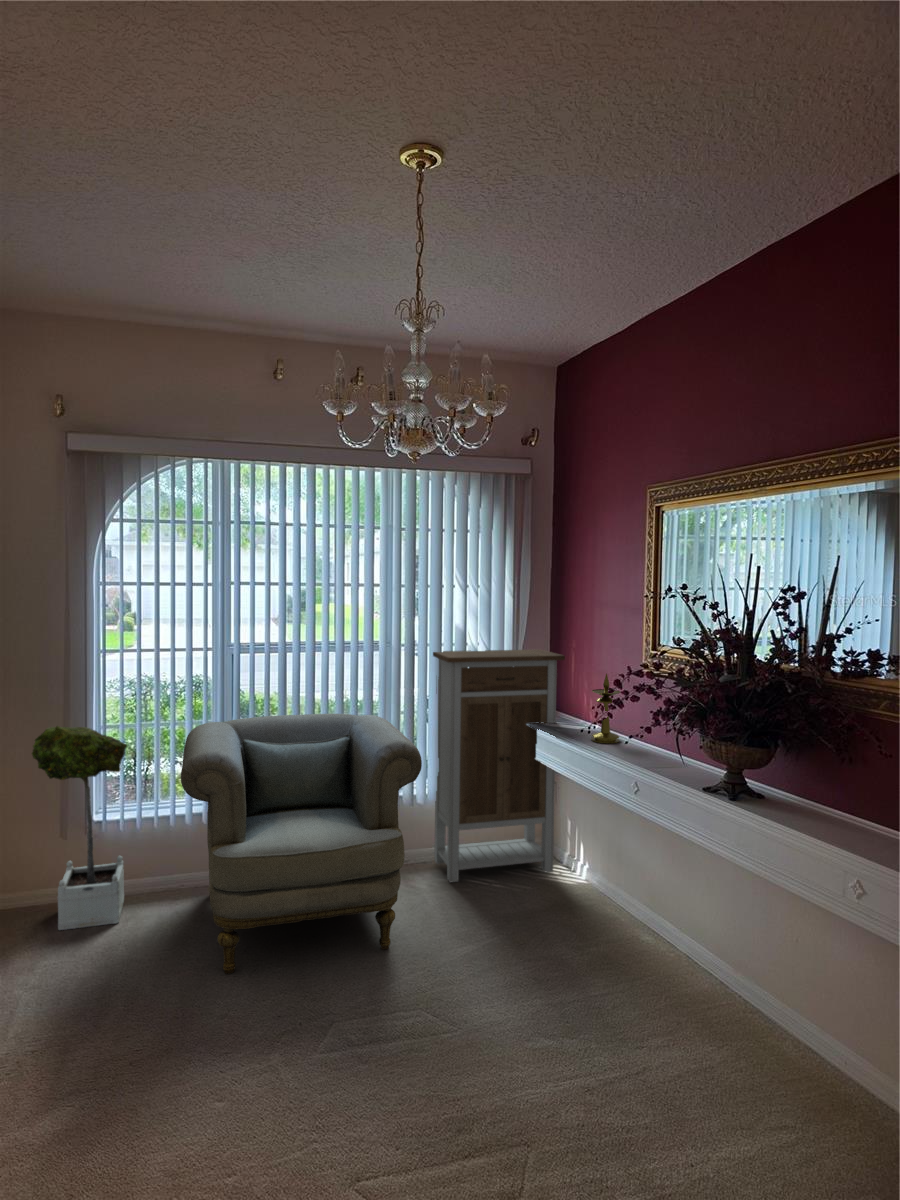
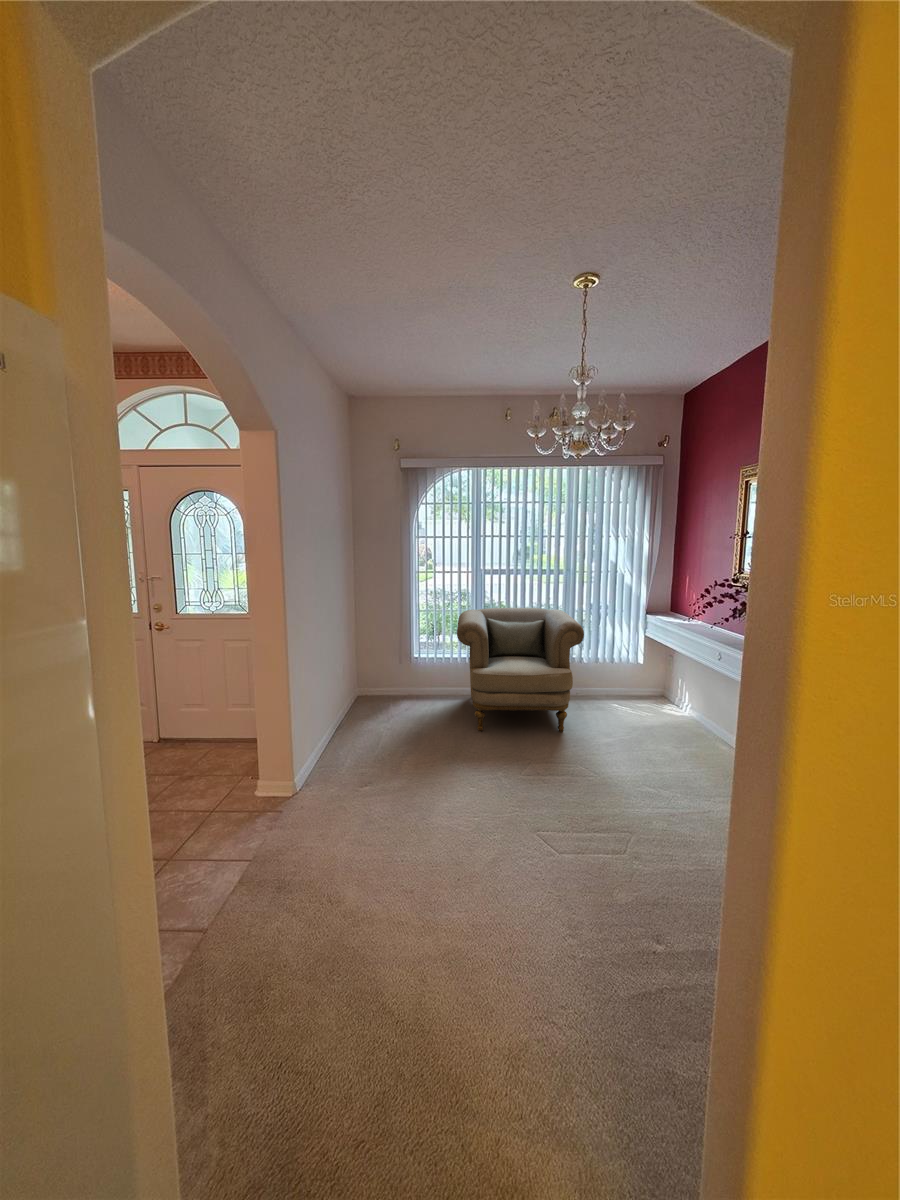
cabinet: present [433,649,565,882] -> none [592,575,680,707]
candlestick: present [591,674,620,743] -> none [693,587,715,630]
potted tree: present [32,726,127,930] -> none [389,607,431,704]

